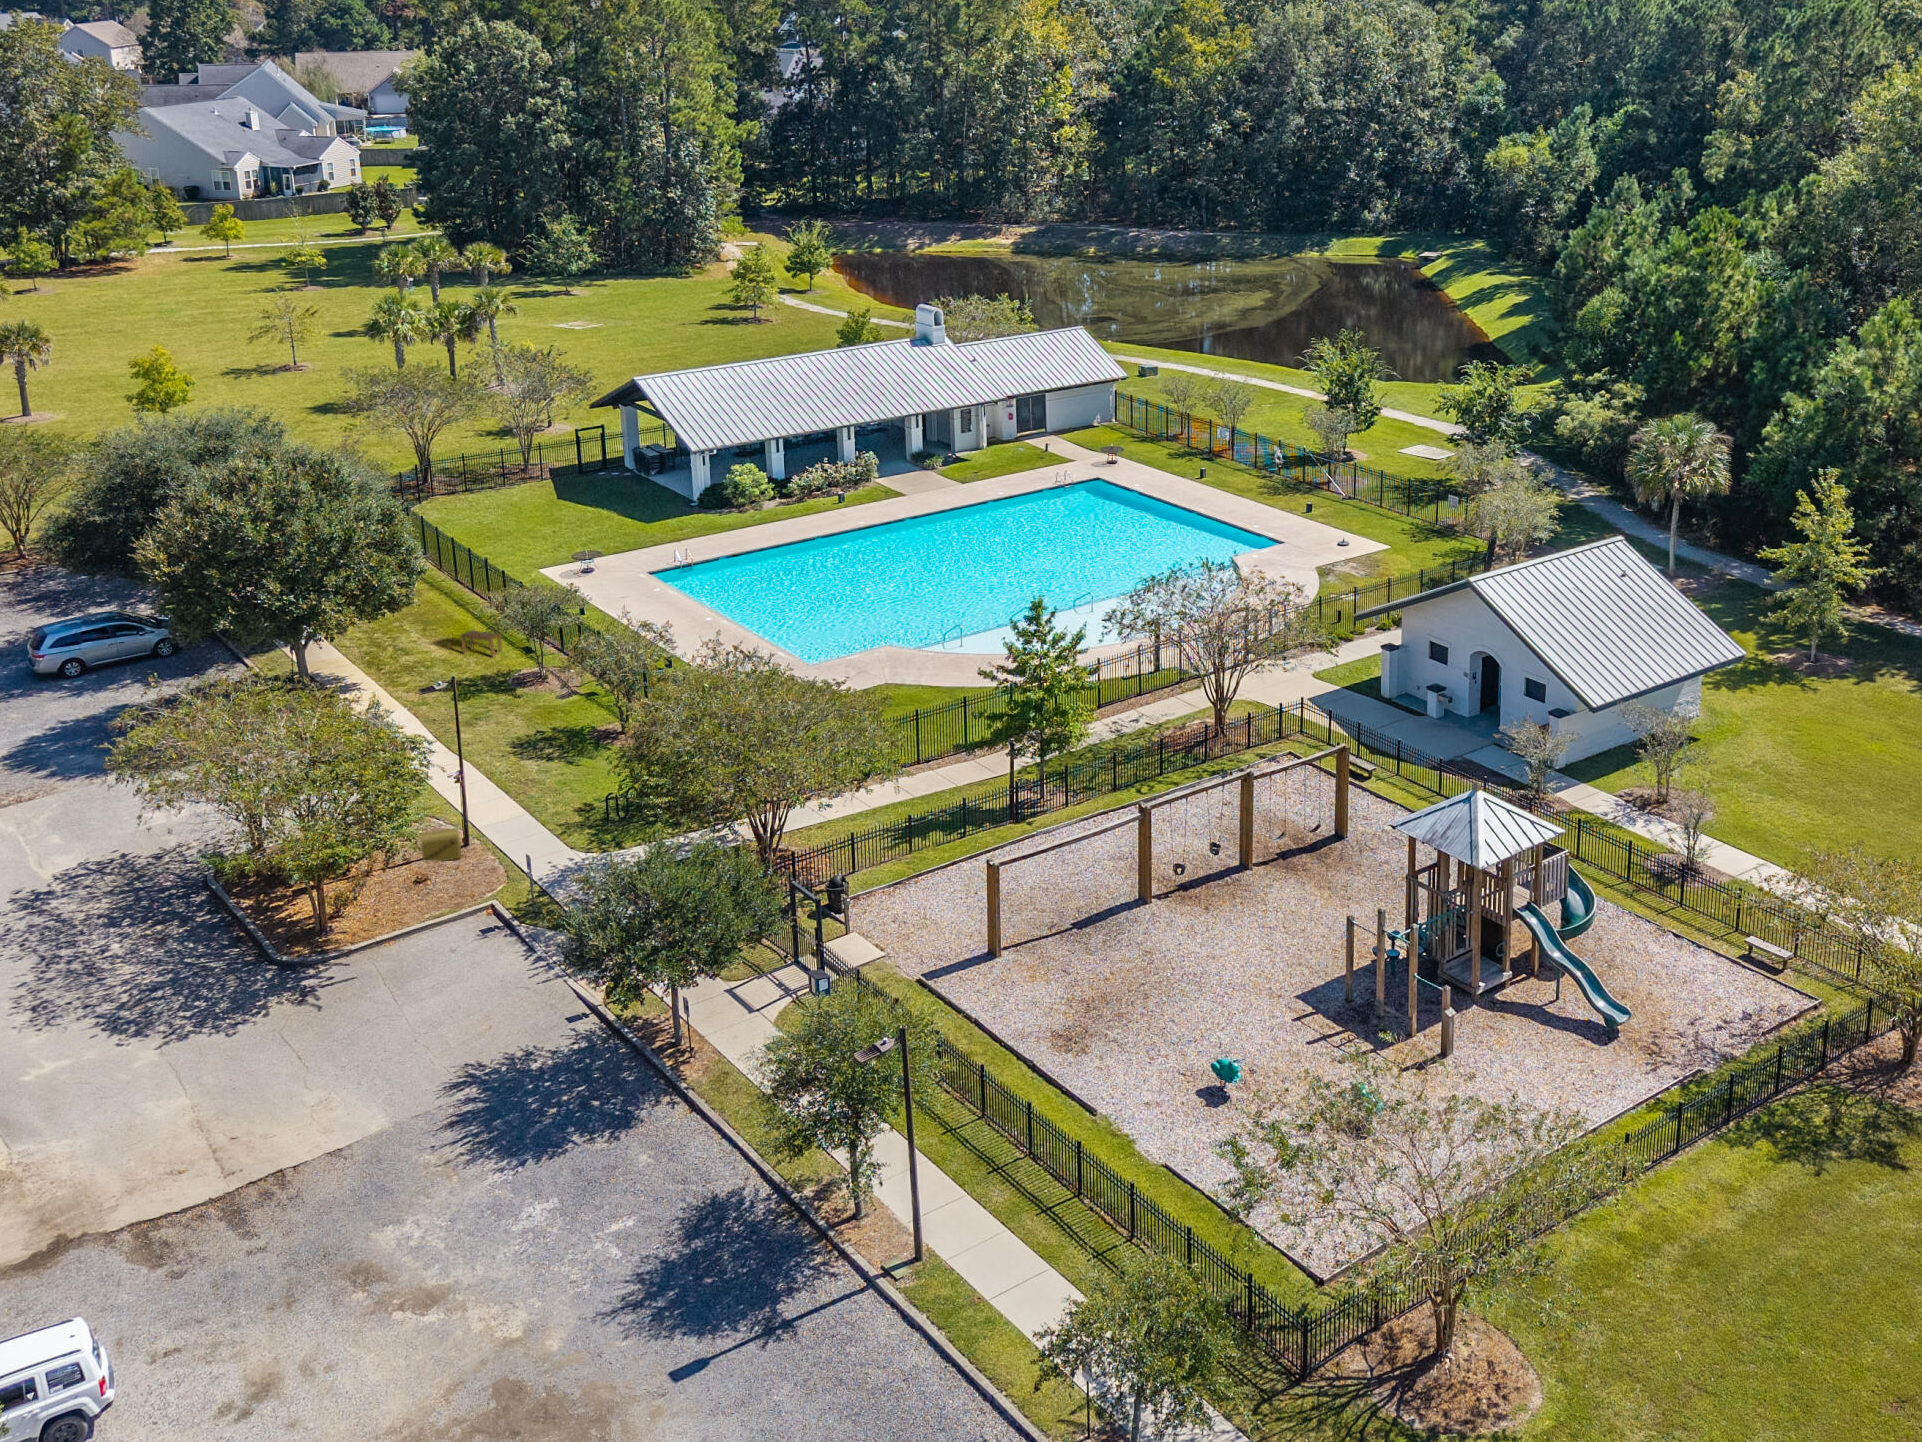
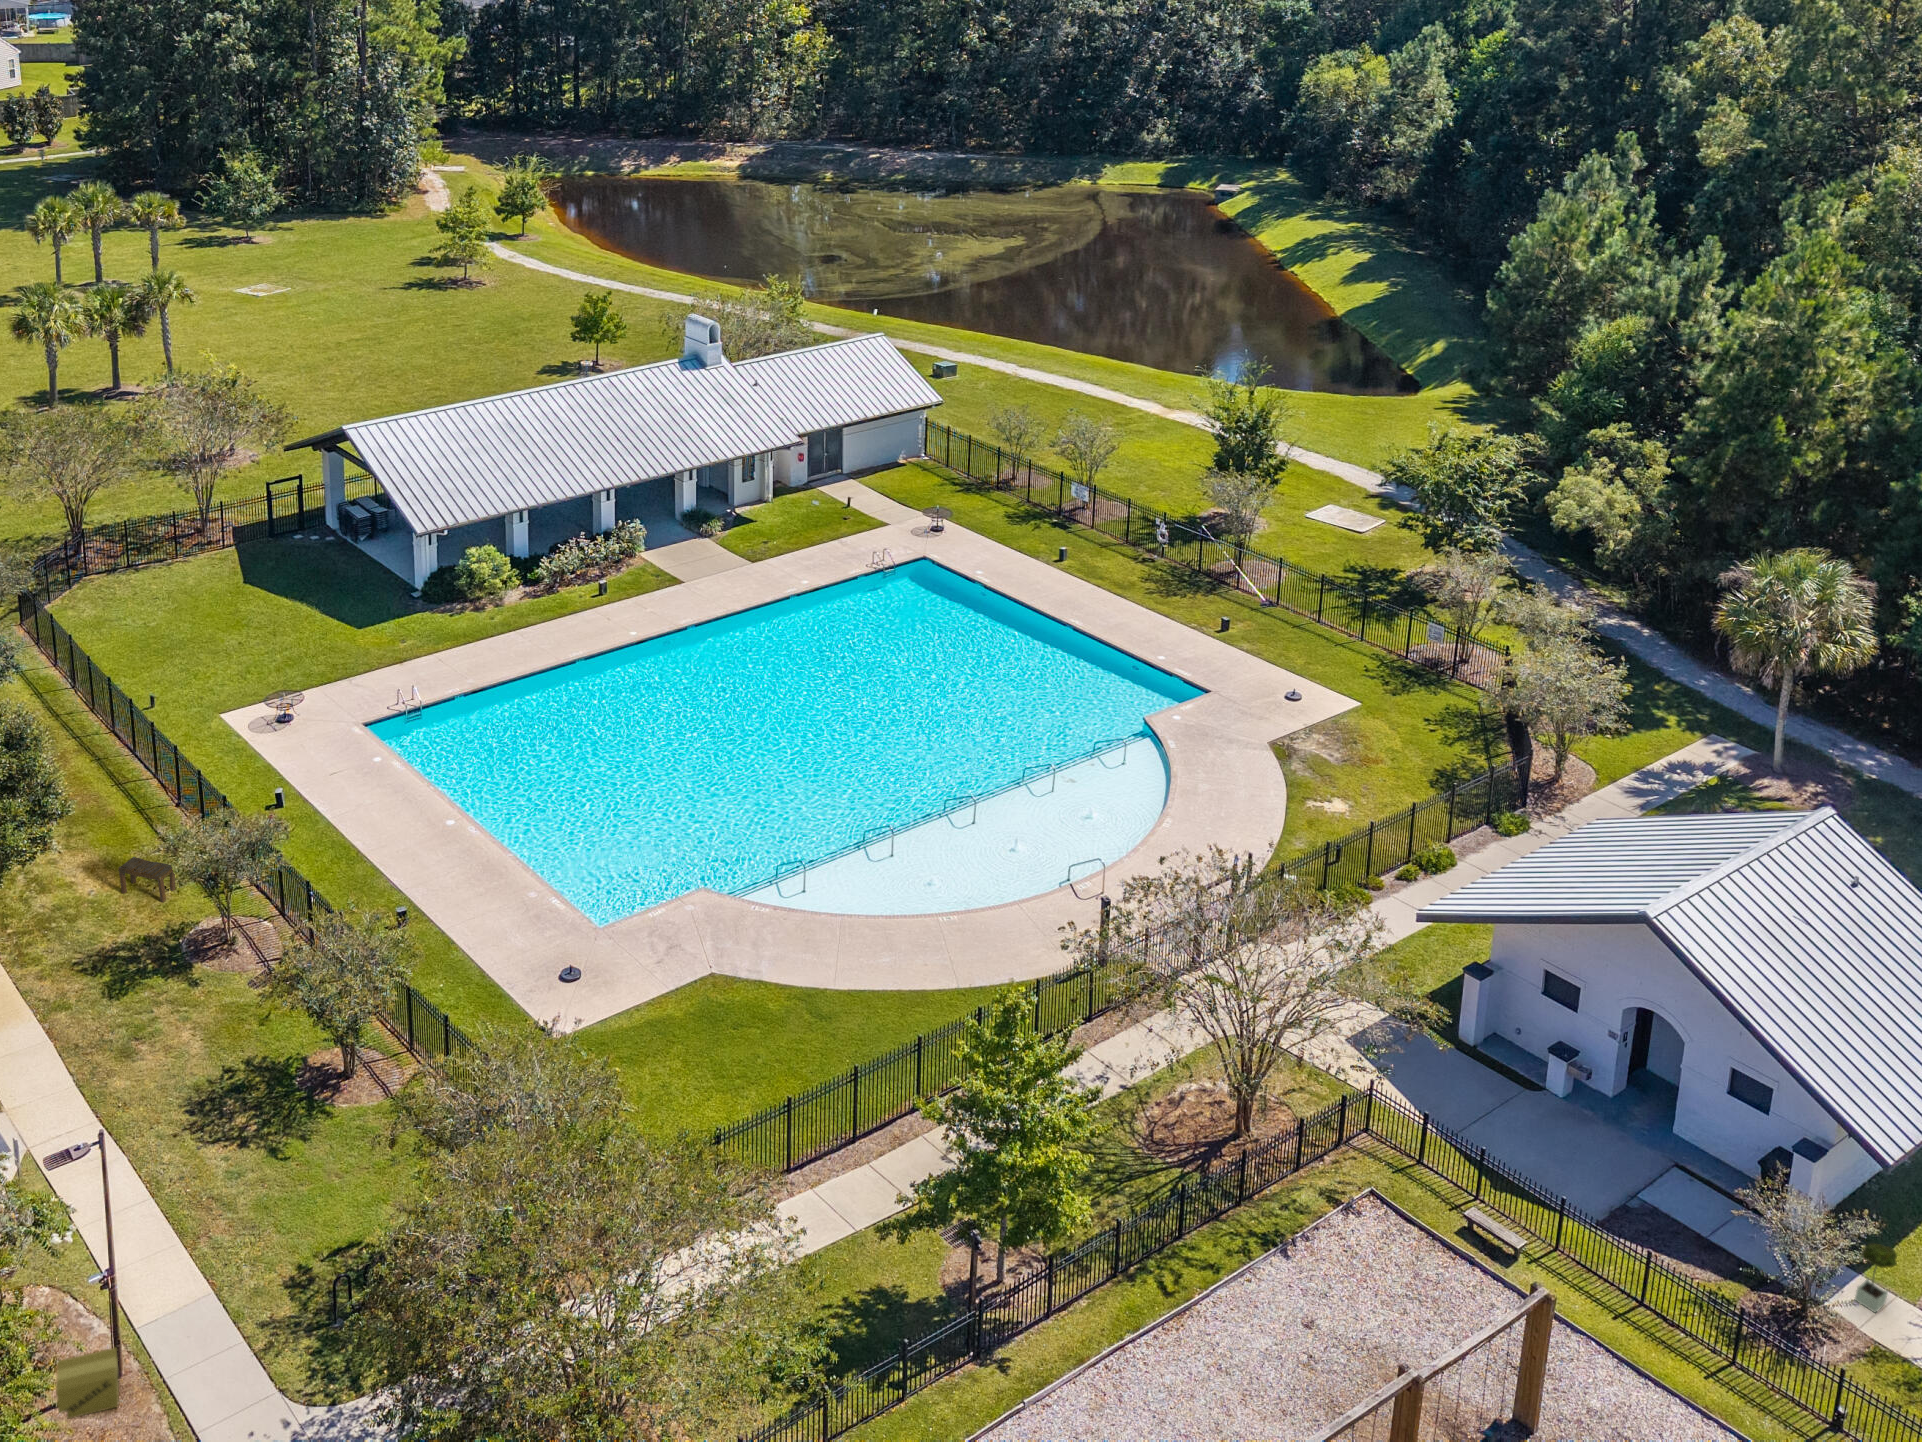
potted tree: none [1561,753,1581,797] -> present [1855,1243,1897,1312]

